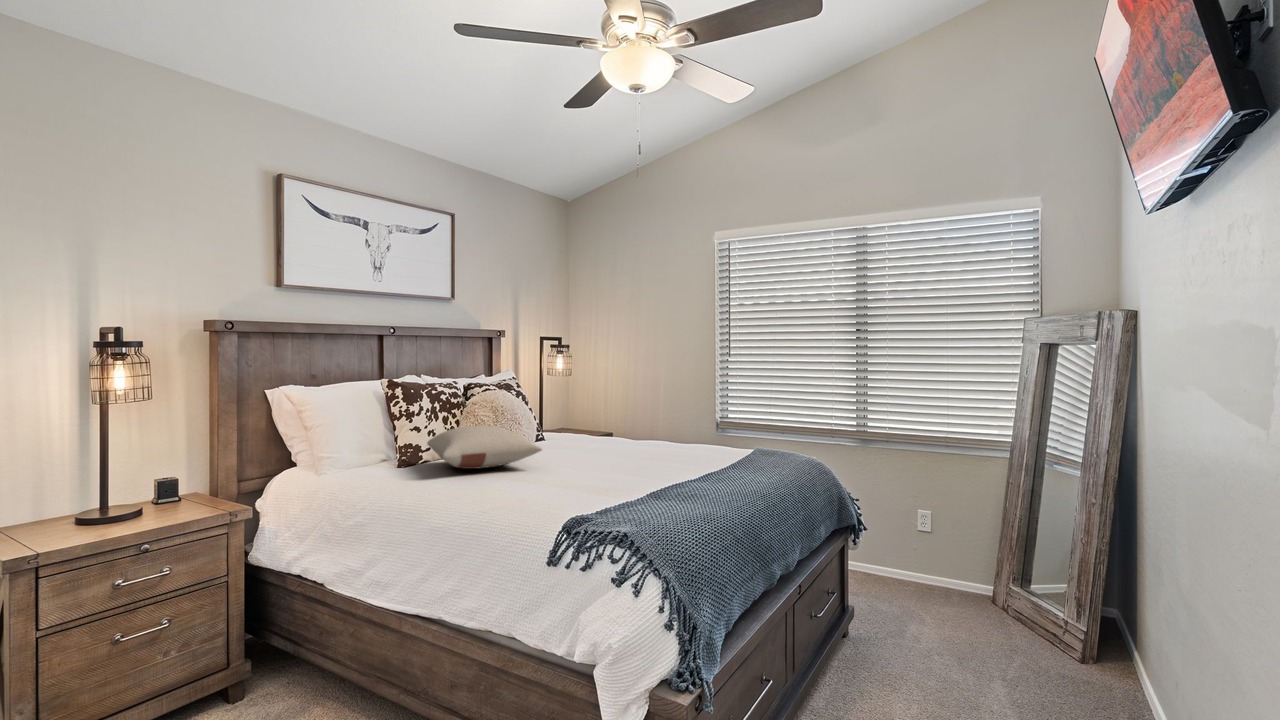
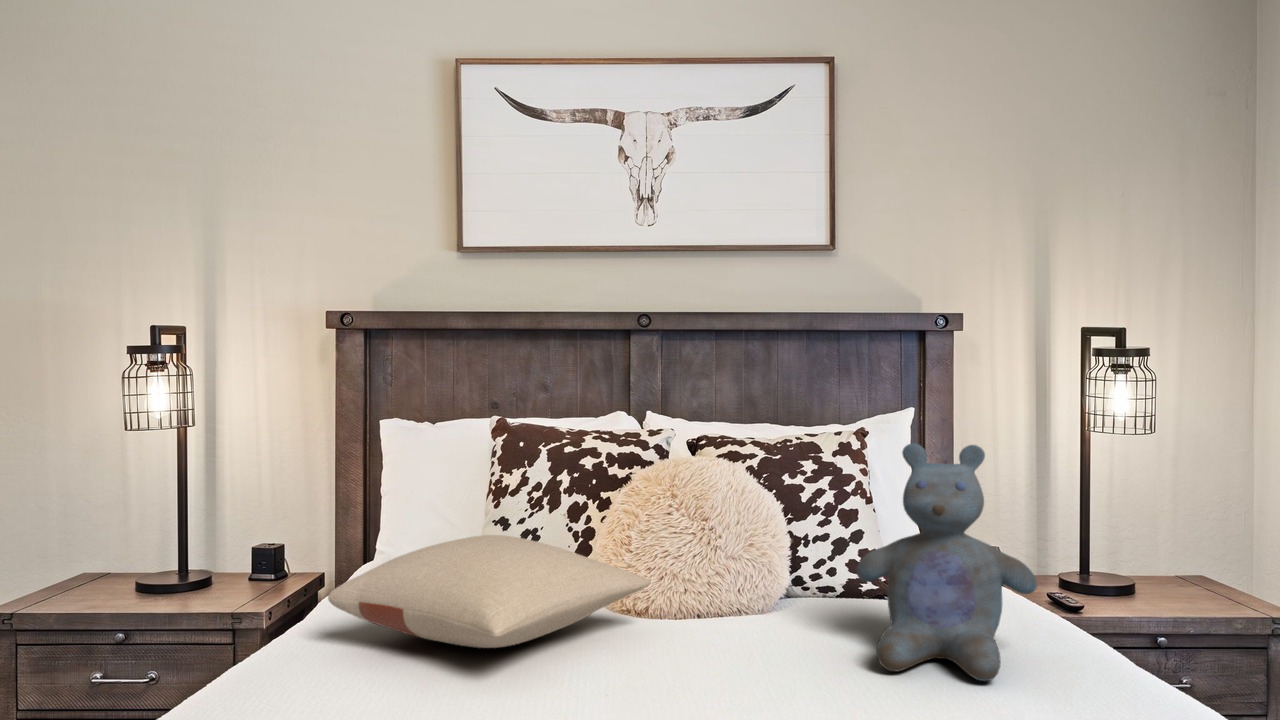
stuffed bear: none [572,378,628,449] -> present [856,443,1037,681]

